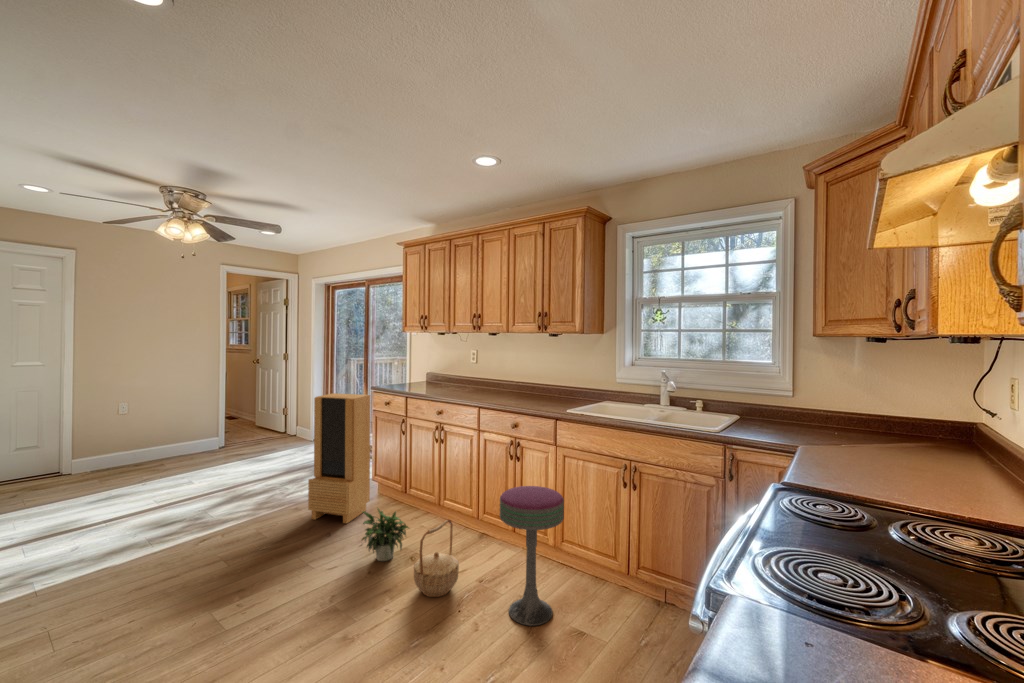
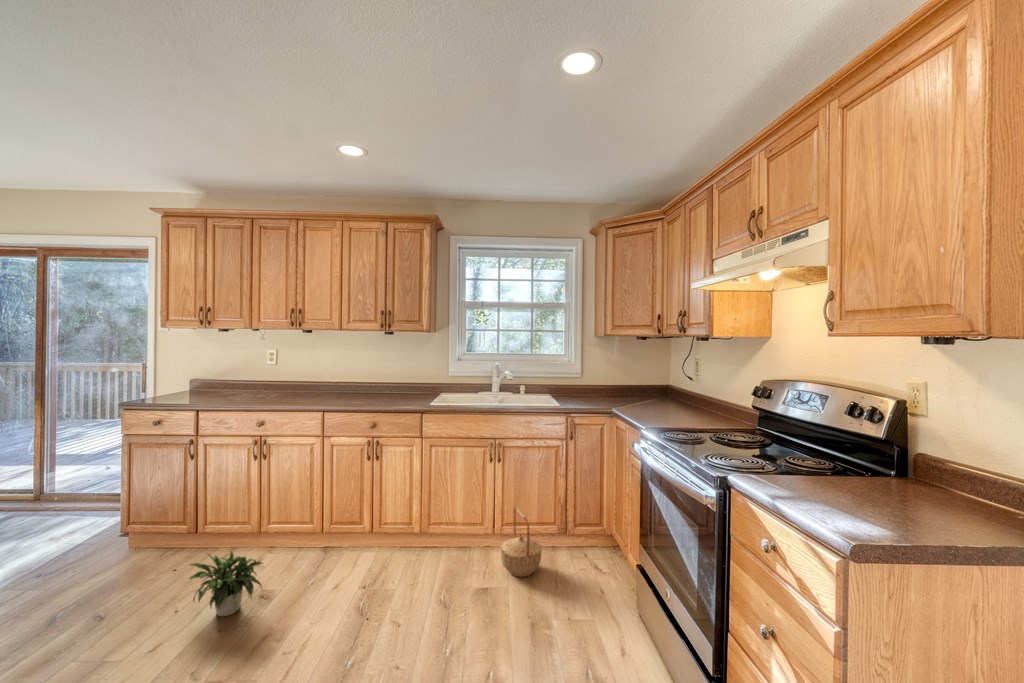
storage cabinet: present [308,393,370,523] -> none [36,415,141,613]
bar stool: present [500,486,564,626] -> none [406,475,467,604]
basket: present [414,520,459,597] -> present [501,506,541,577]

